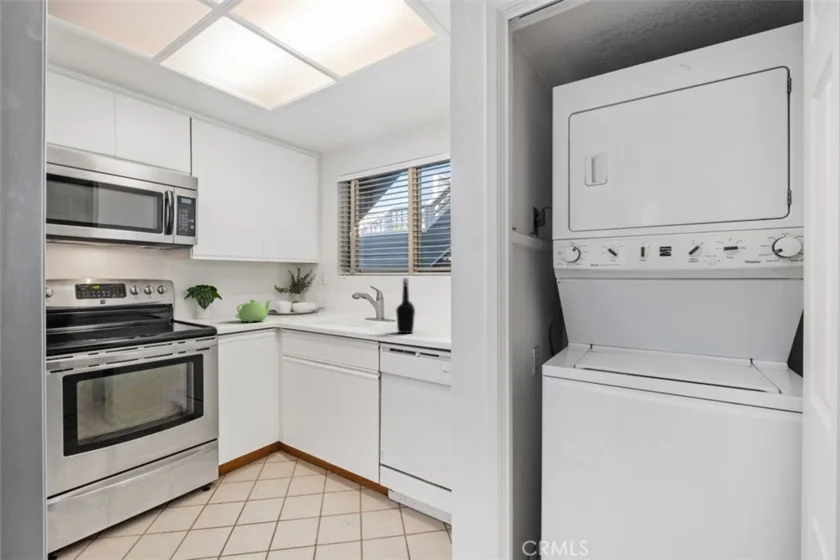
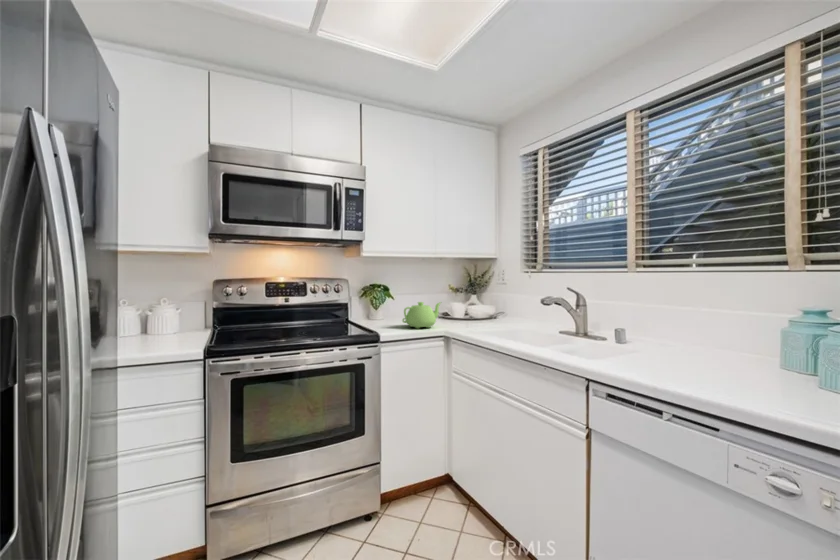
bottle: present [396,278,415,333] -> none [616,277,652,370]

